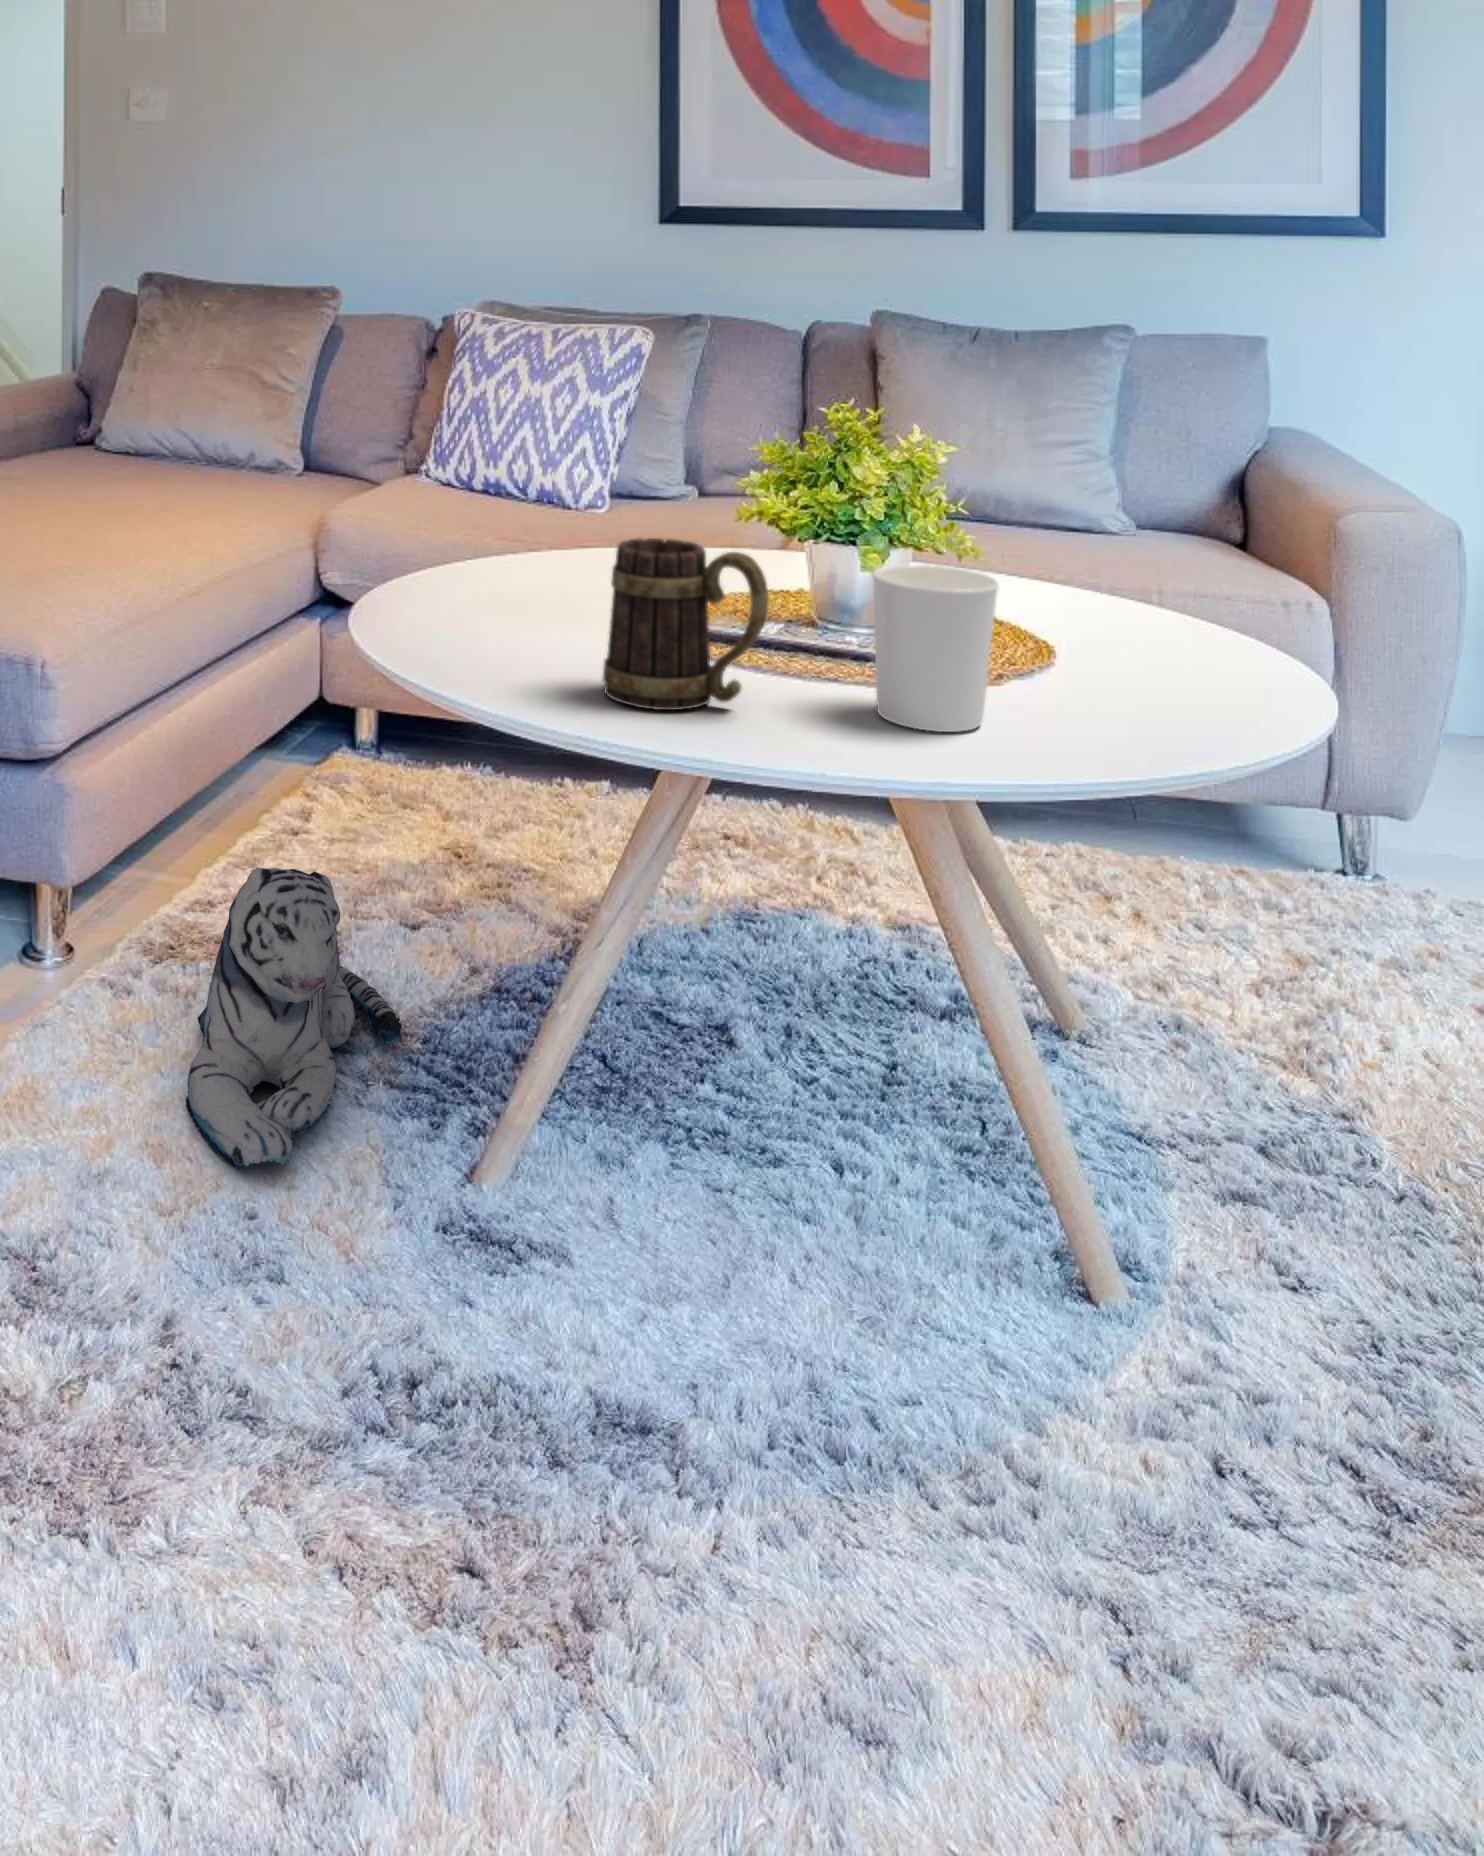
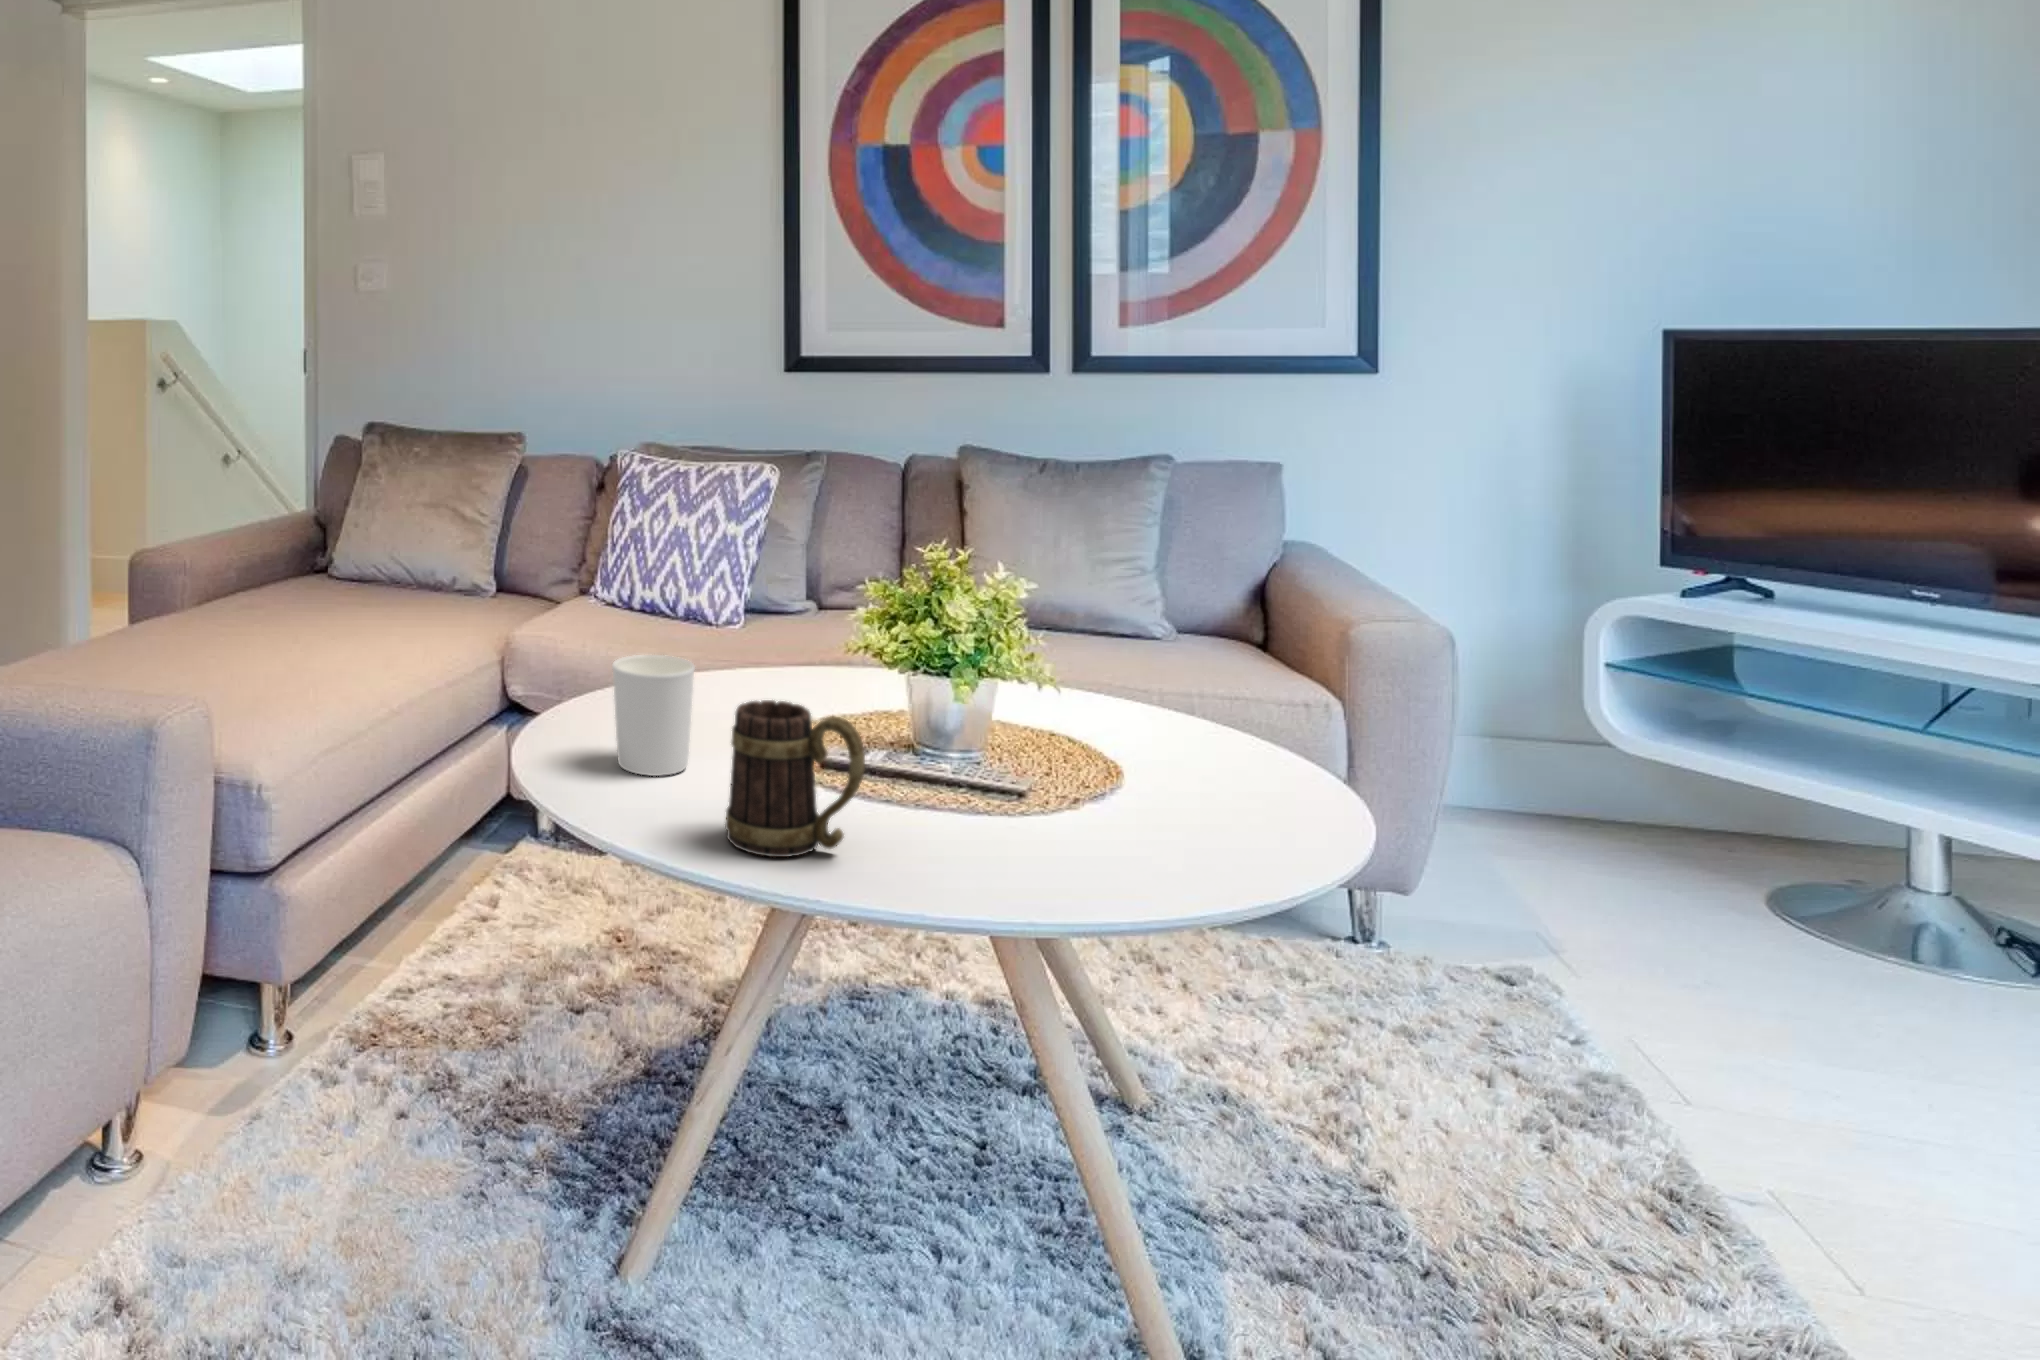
candle holder: present [872,565,998,732] -> present [612,655,695,776]
plush toy: present [186,867,403,1170] -> none [368,980,562,1271]

